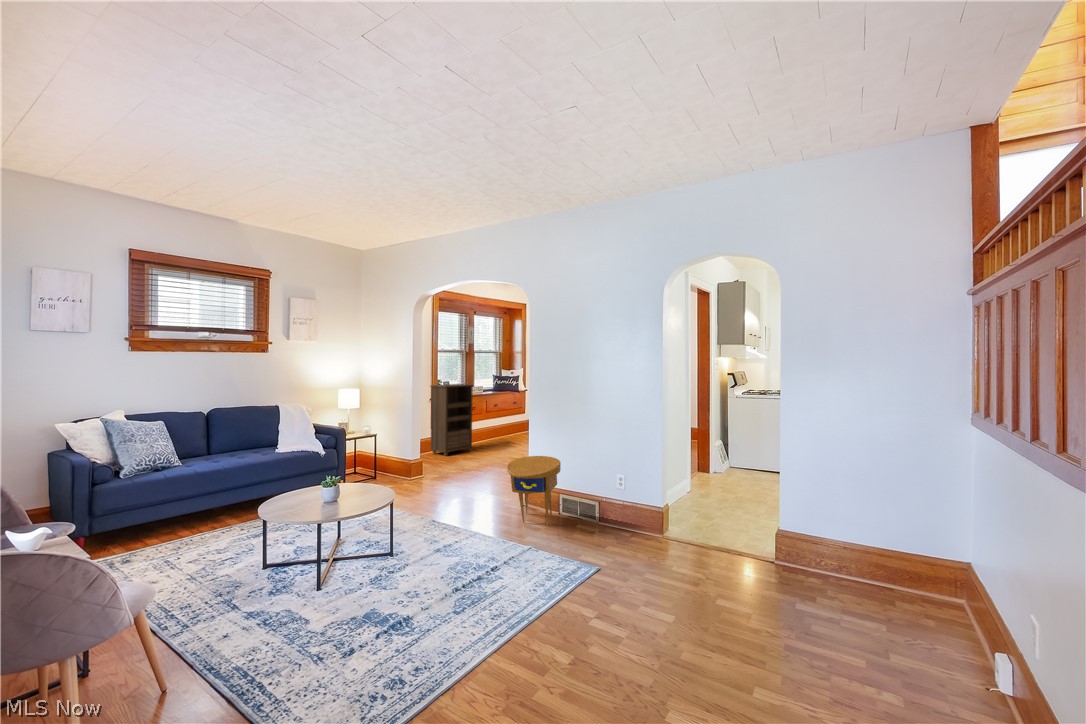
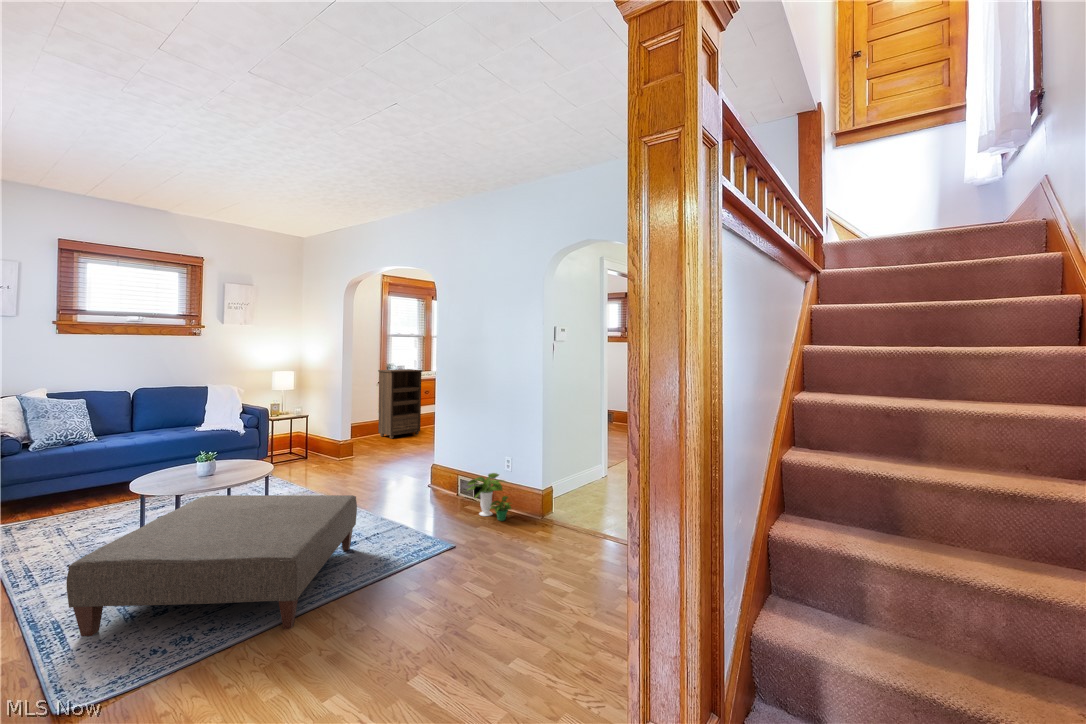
side table: present [507,456,561,525] -> none [401,440,454,506]
potted plant: none [583,489,638,539] -> present [467,473,511,521]
ottoman: none [267,517,511,684] -> present [67,495,357,636]

